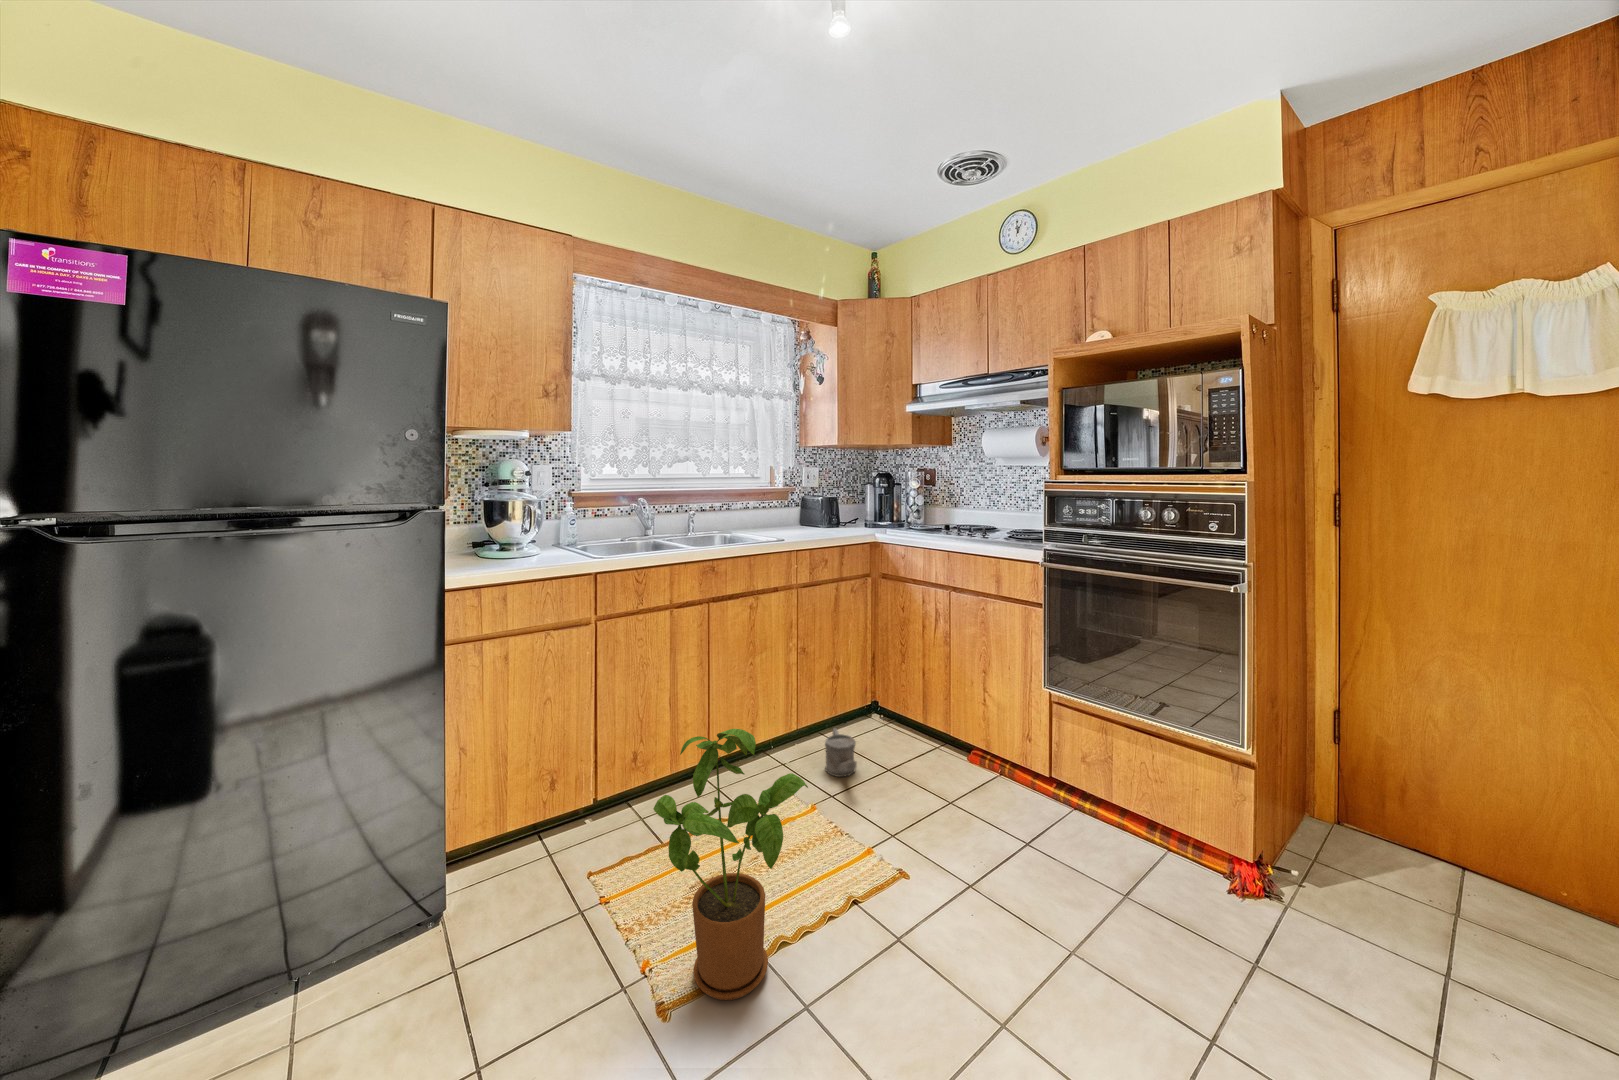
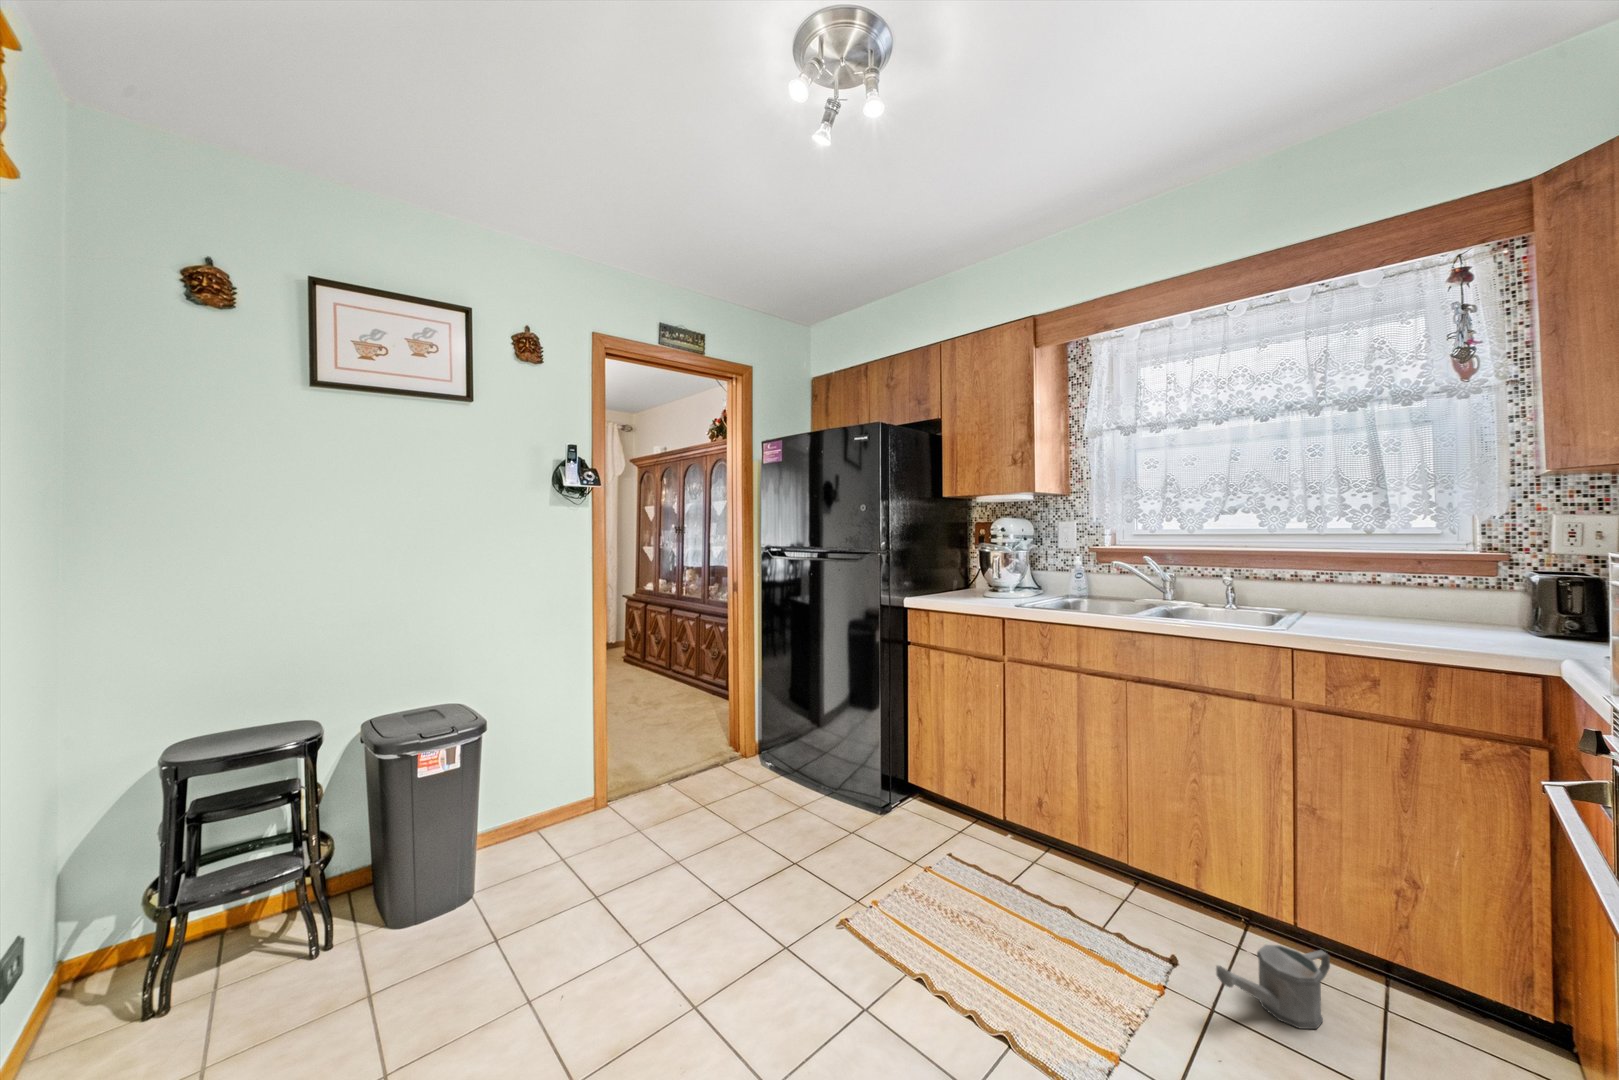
house plant: present [653,729,808,1000] -> none [834,752,943,972]

